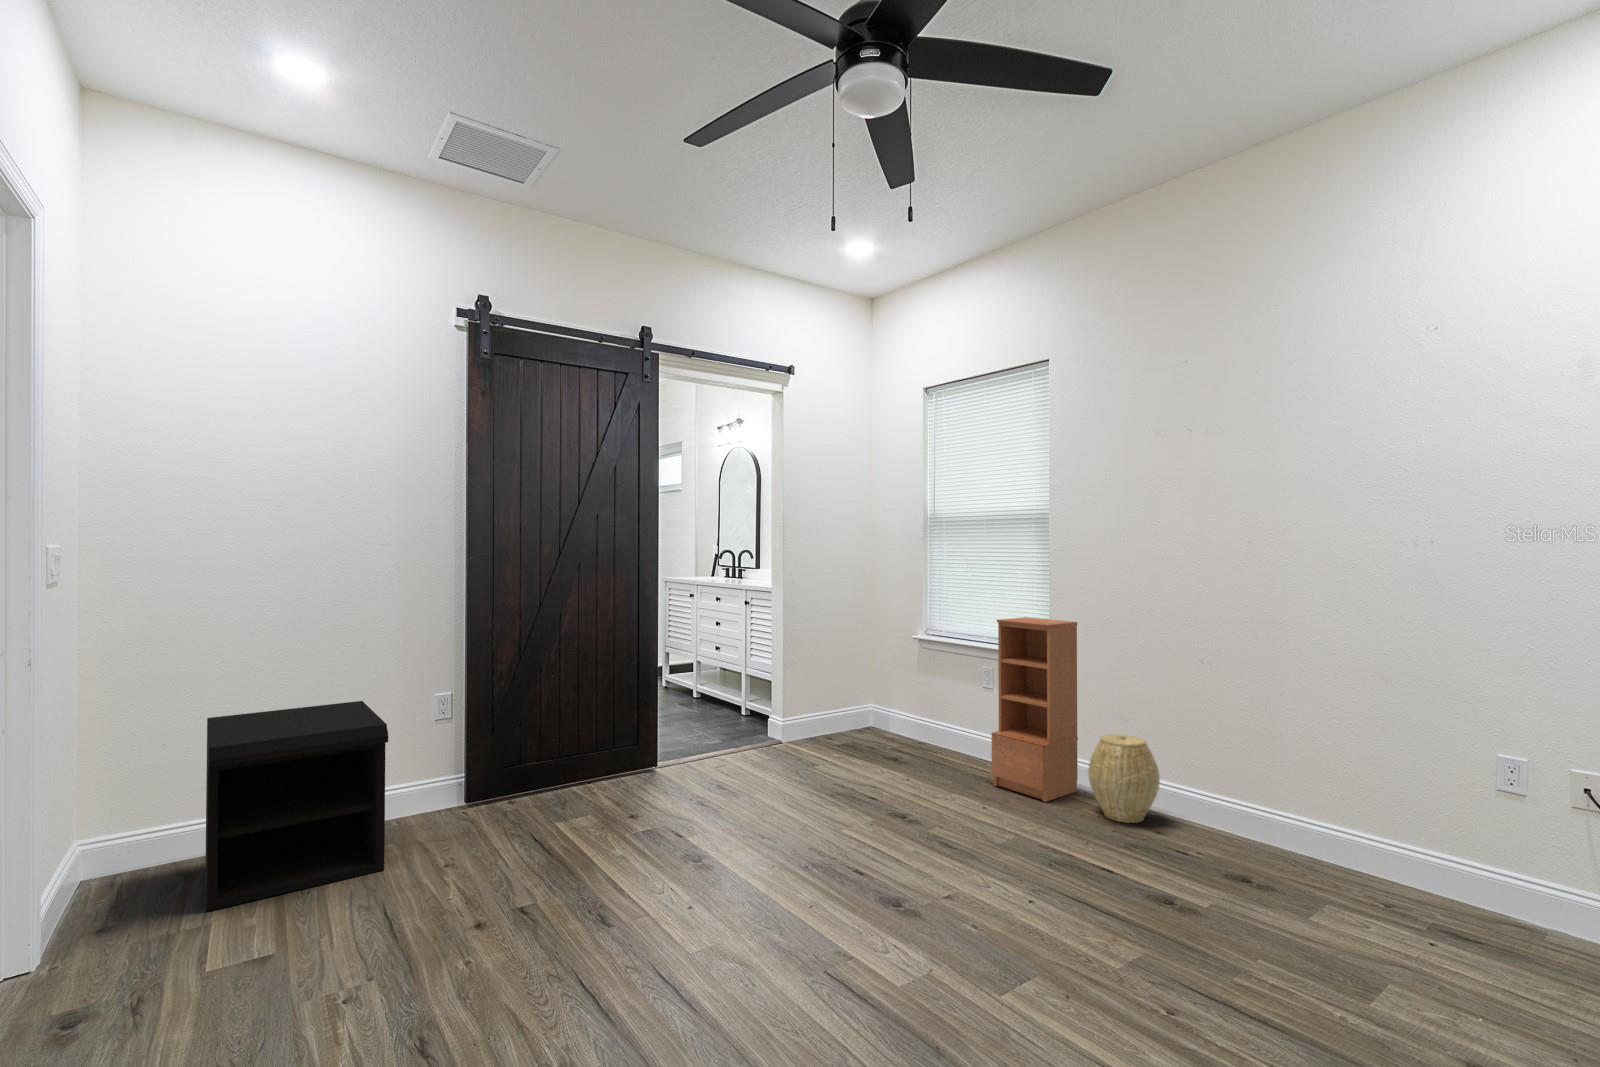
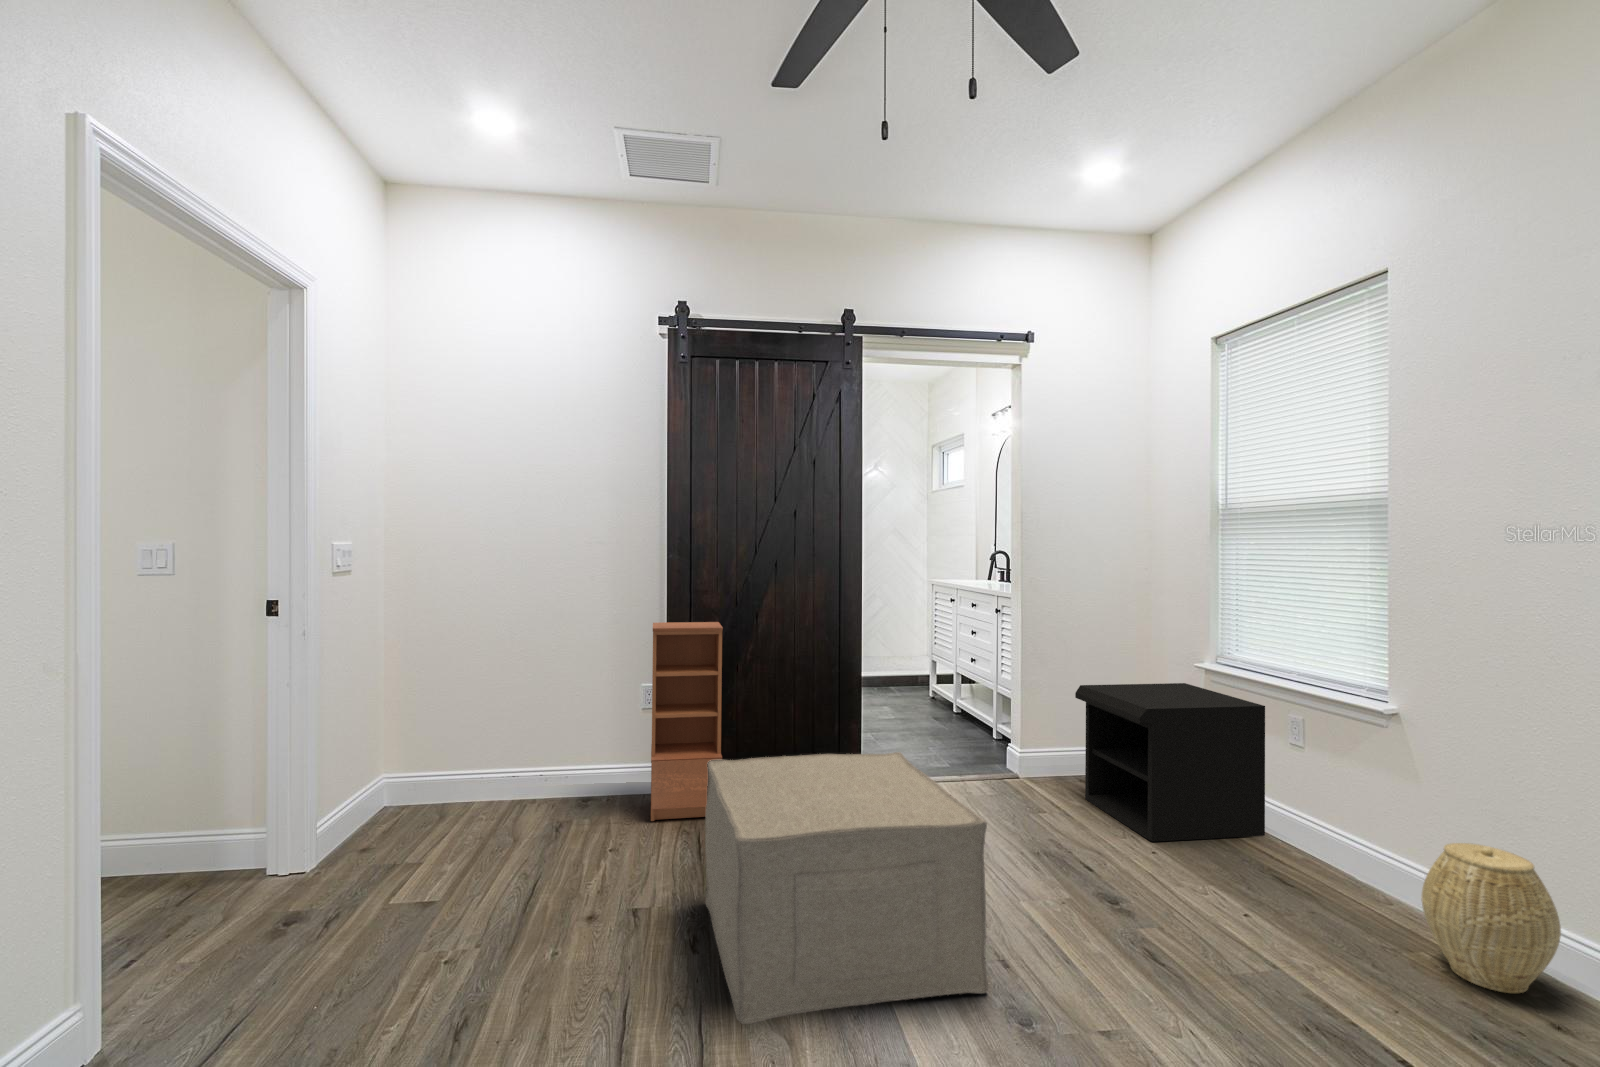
bookcase: present [991,617,1078,802] -> present [651,622,723,821]
nightstand: present [206,701,388,911] -> present [1075,683,1265,842]
ottoman: none [586,723,860,961] -> present [705,752,988,1024]

